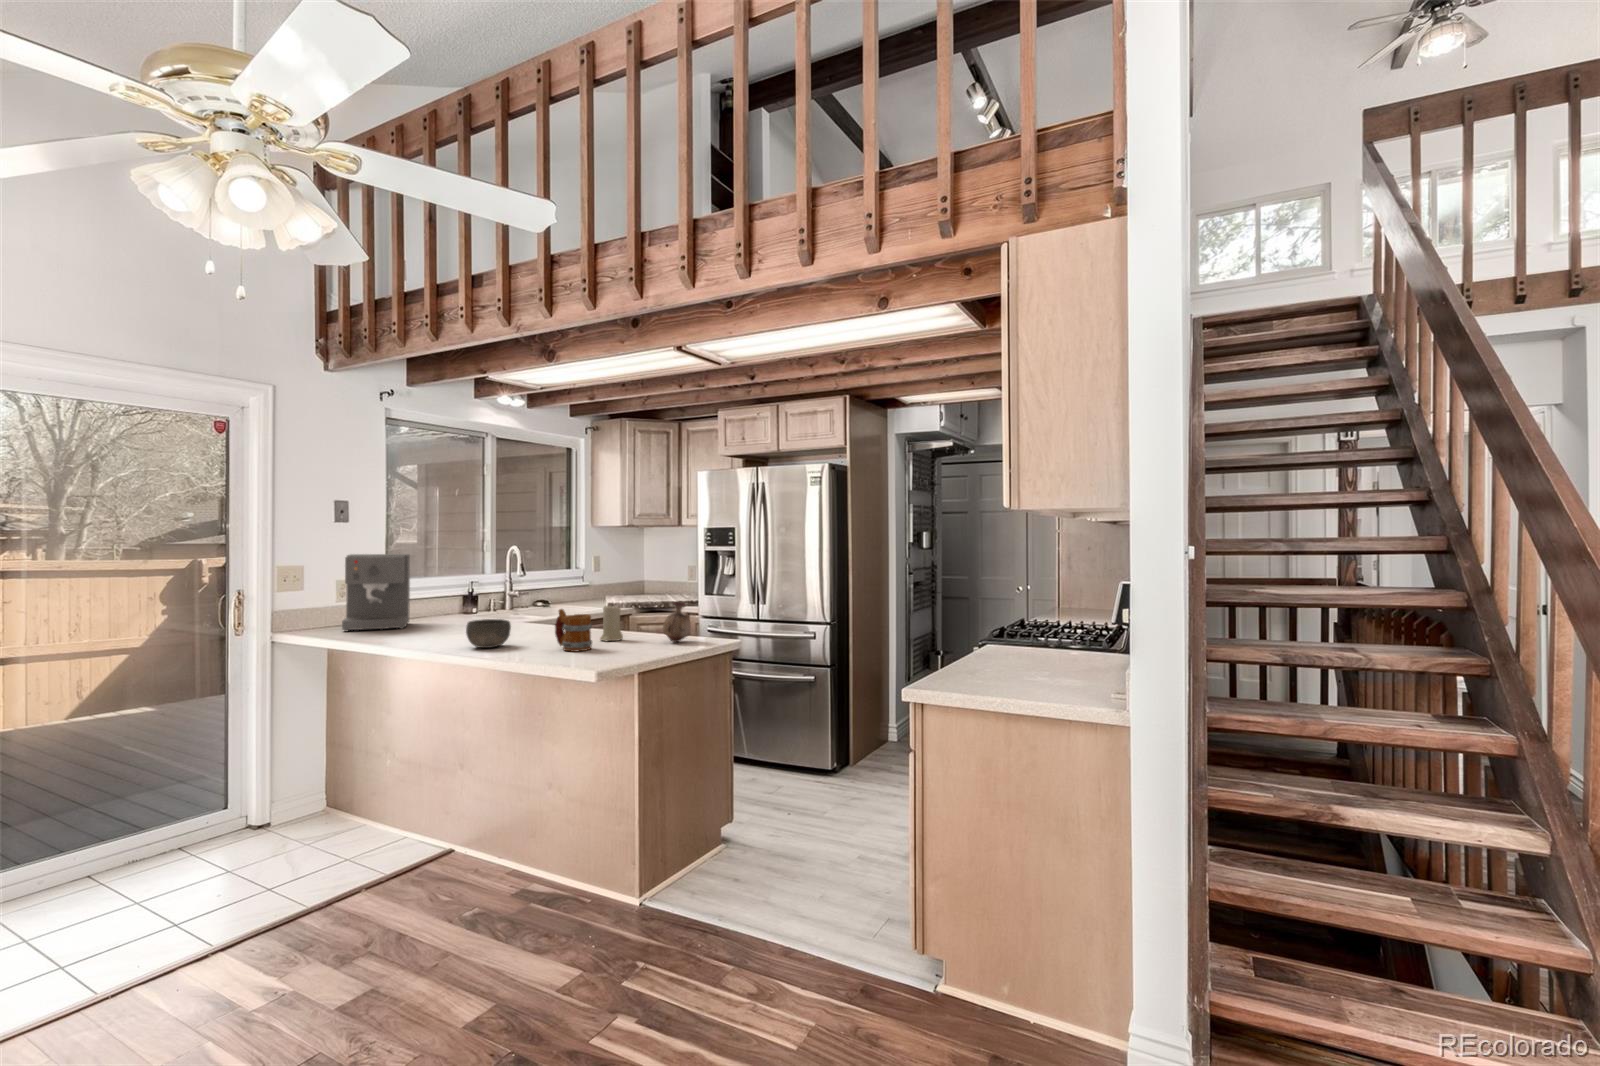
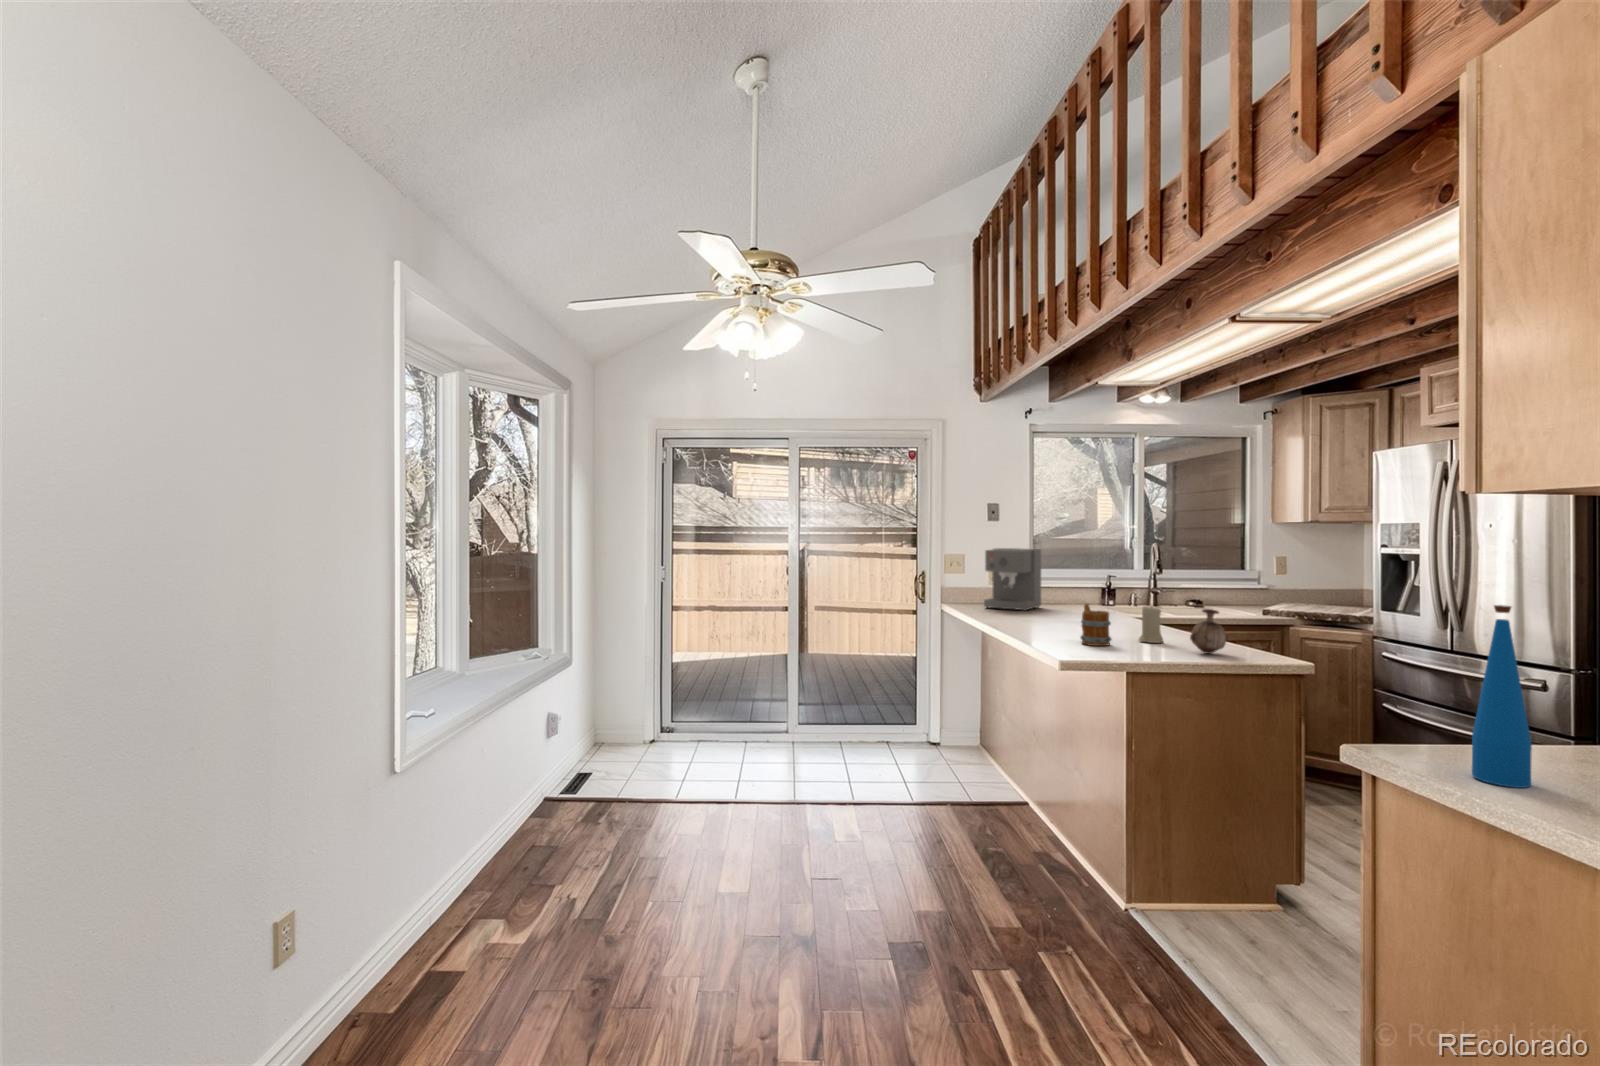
bottle: none [985,576,1012,685] -> present [1472,605,1532,788]
bowl: present [466,619,511,648] -> none [1020,607,1057,632]

